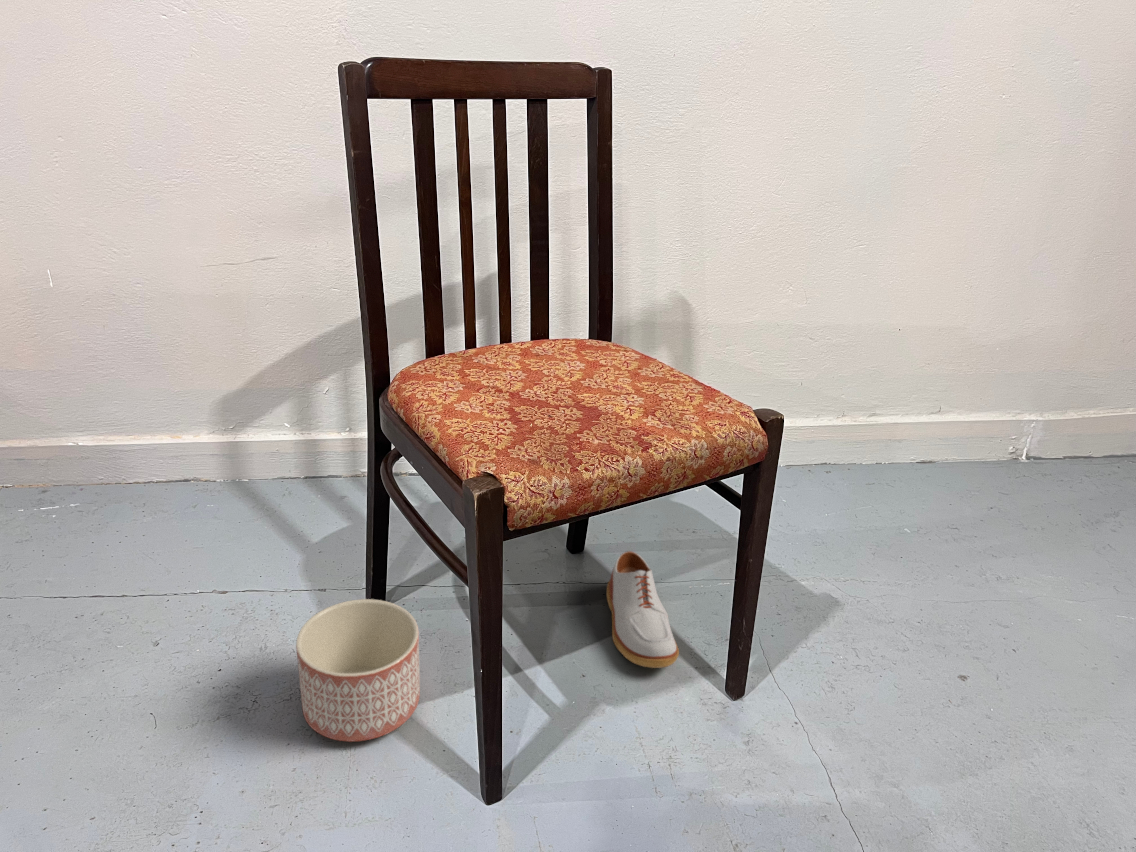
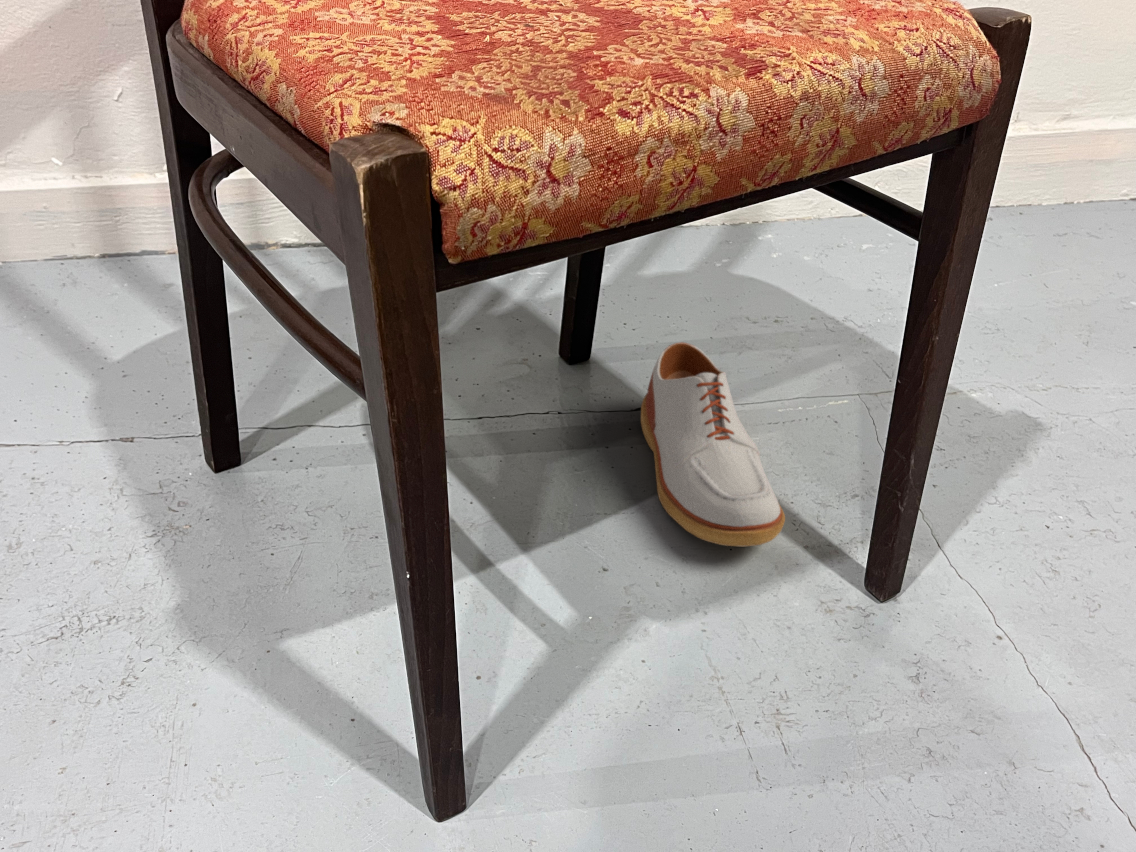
planter: present [296,599,420,742] -> none [37,446,305,719]

